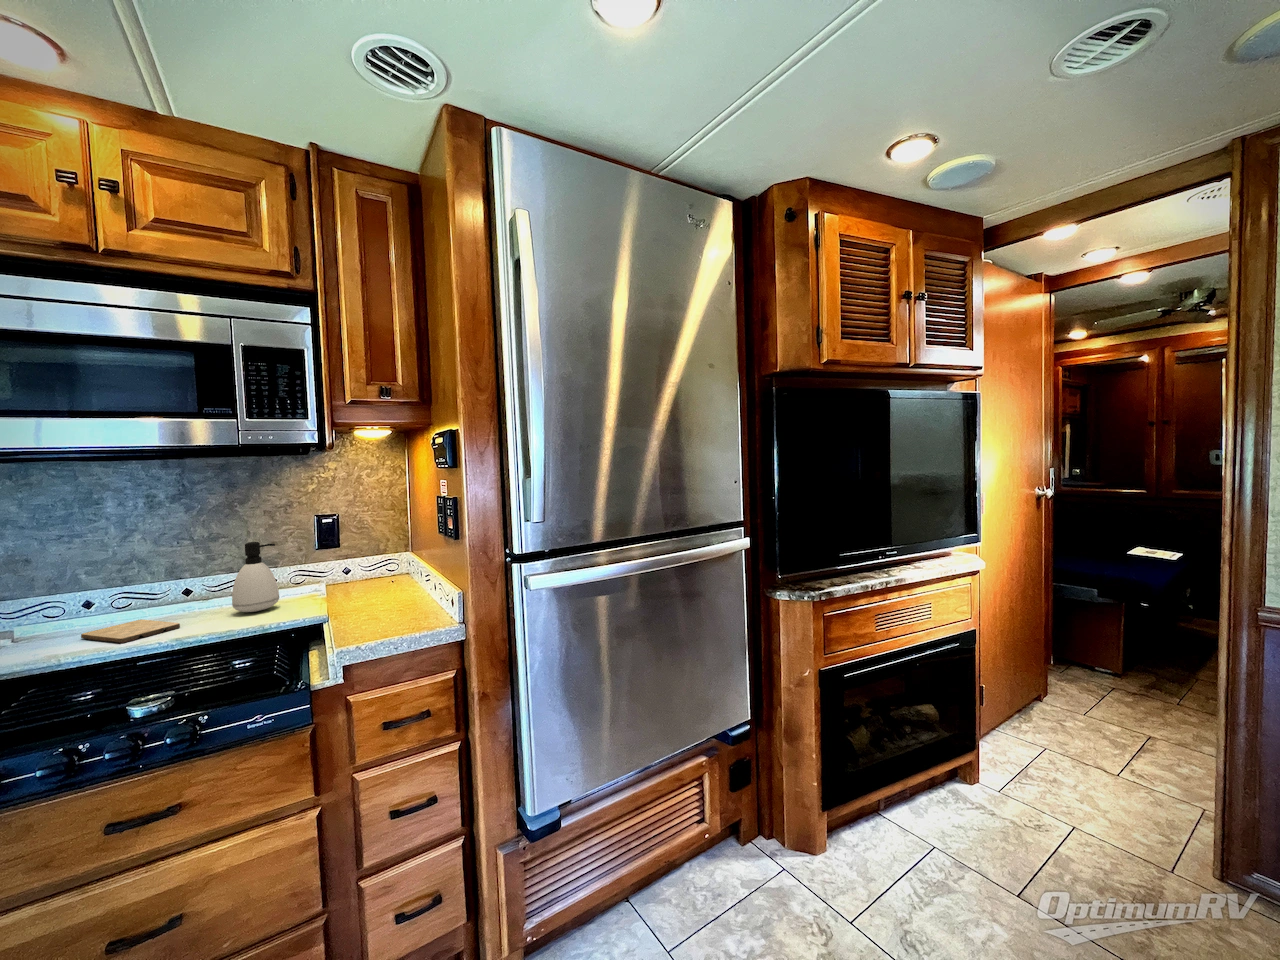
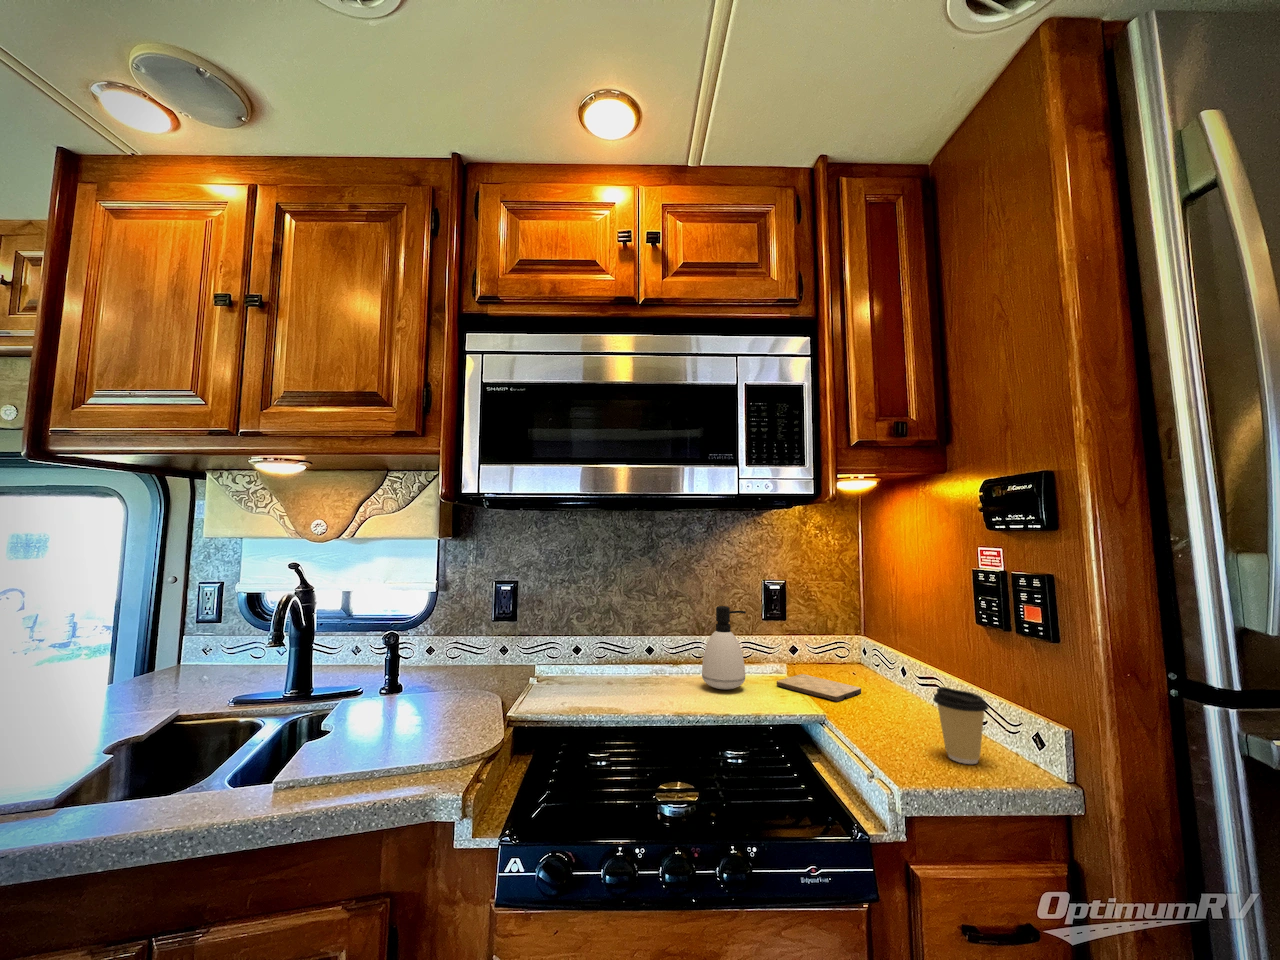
coffee cup: none [383,577,419,624] -> present [933,687,988,764]
cutting board: present [81,619,180,644] -> present [777,674,861,702]

